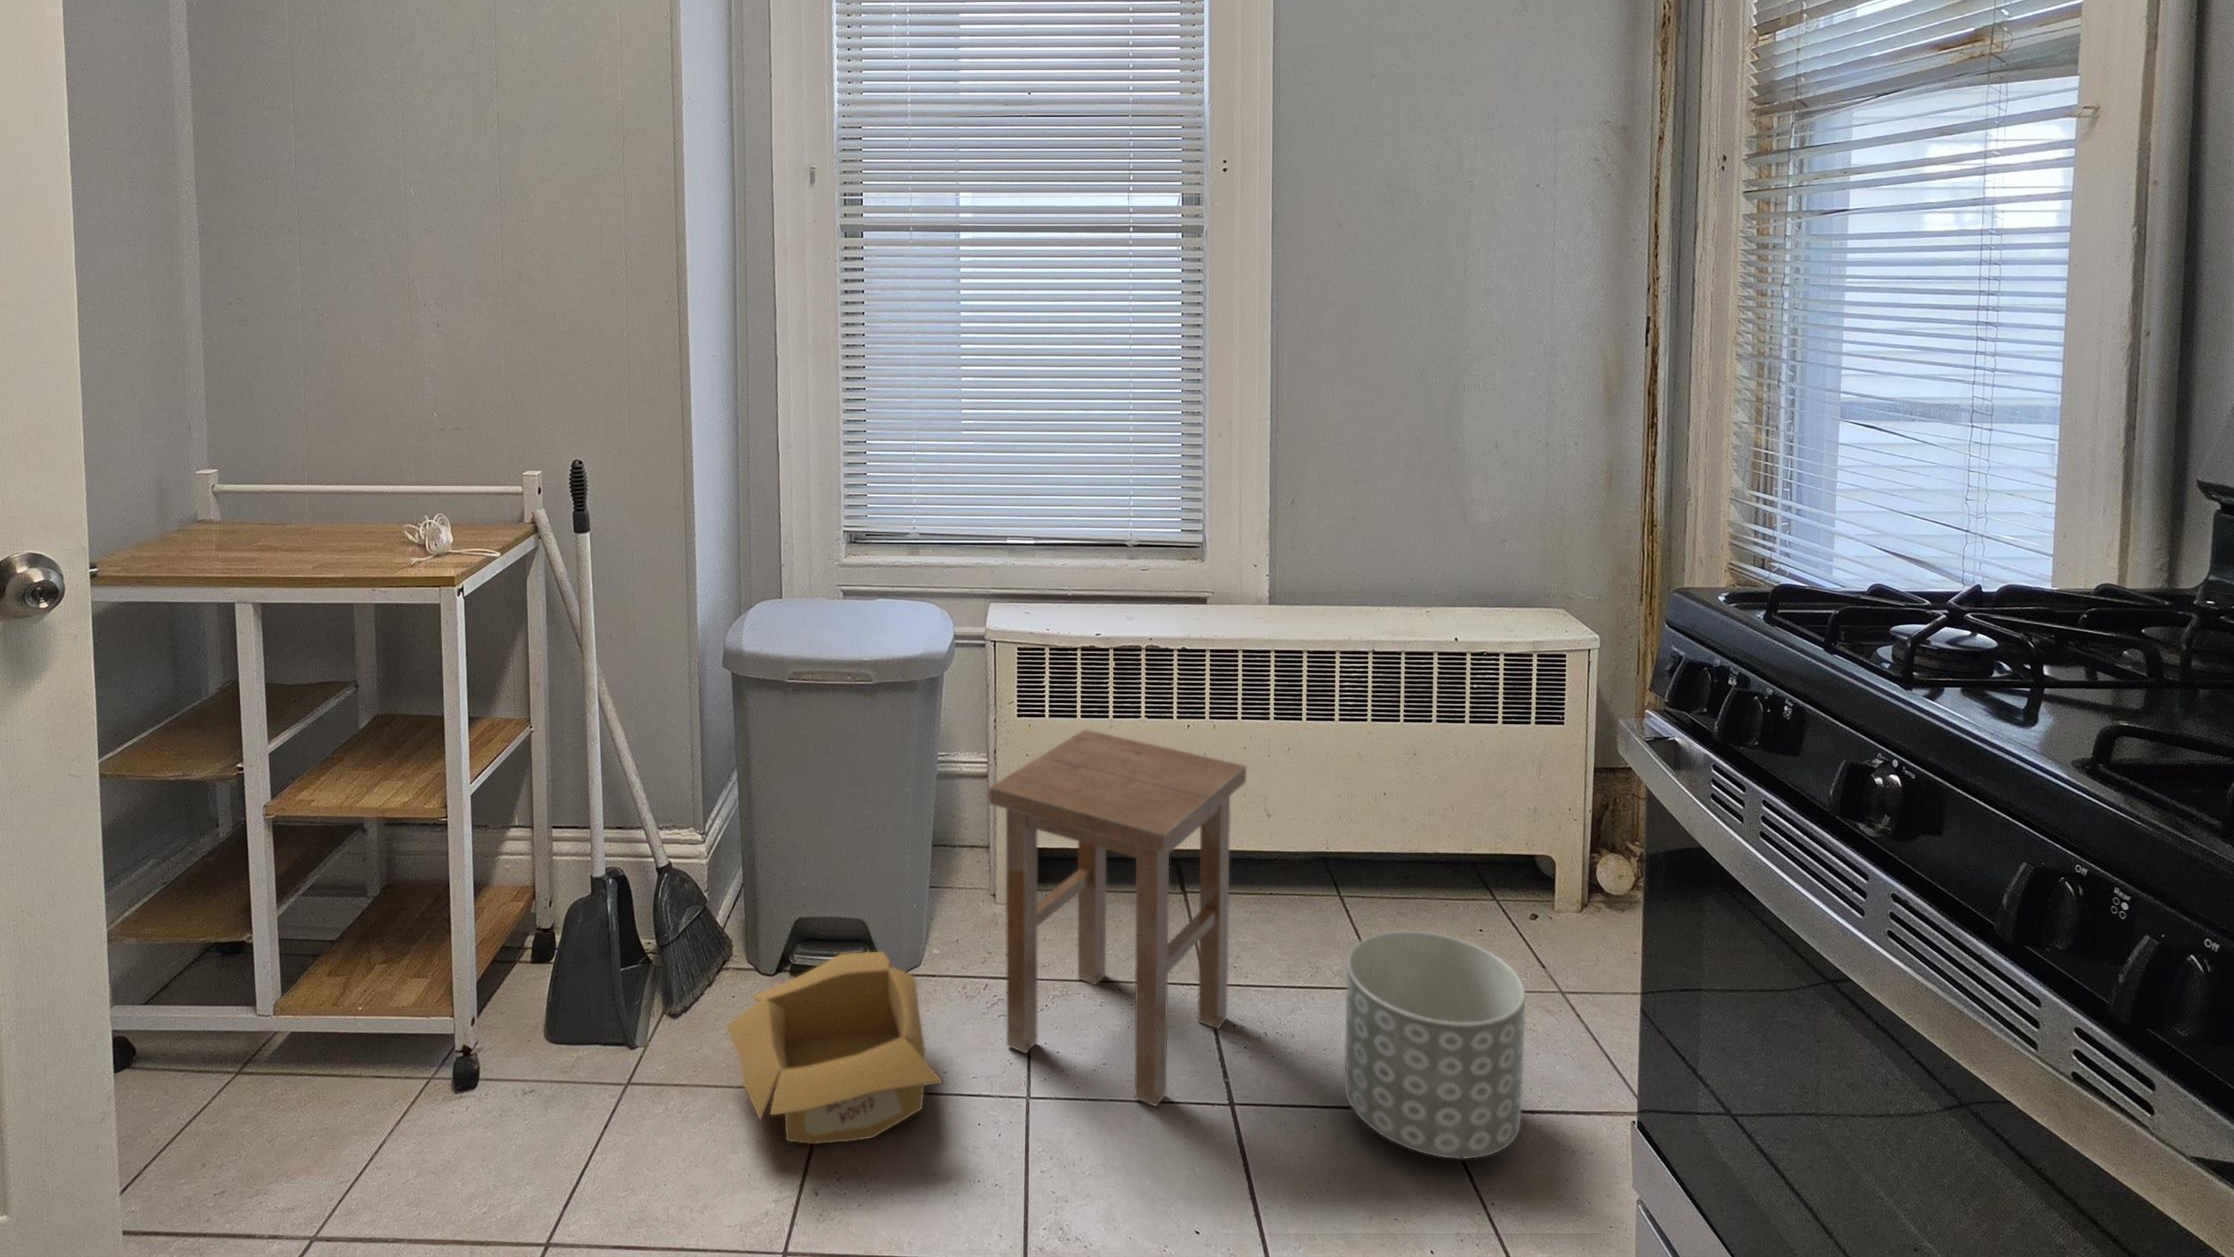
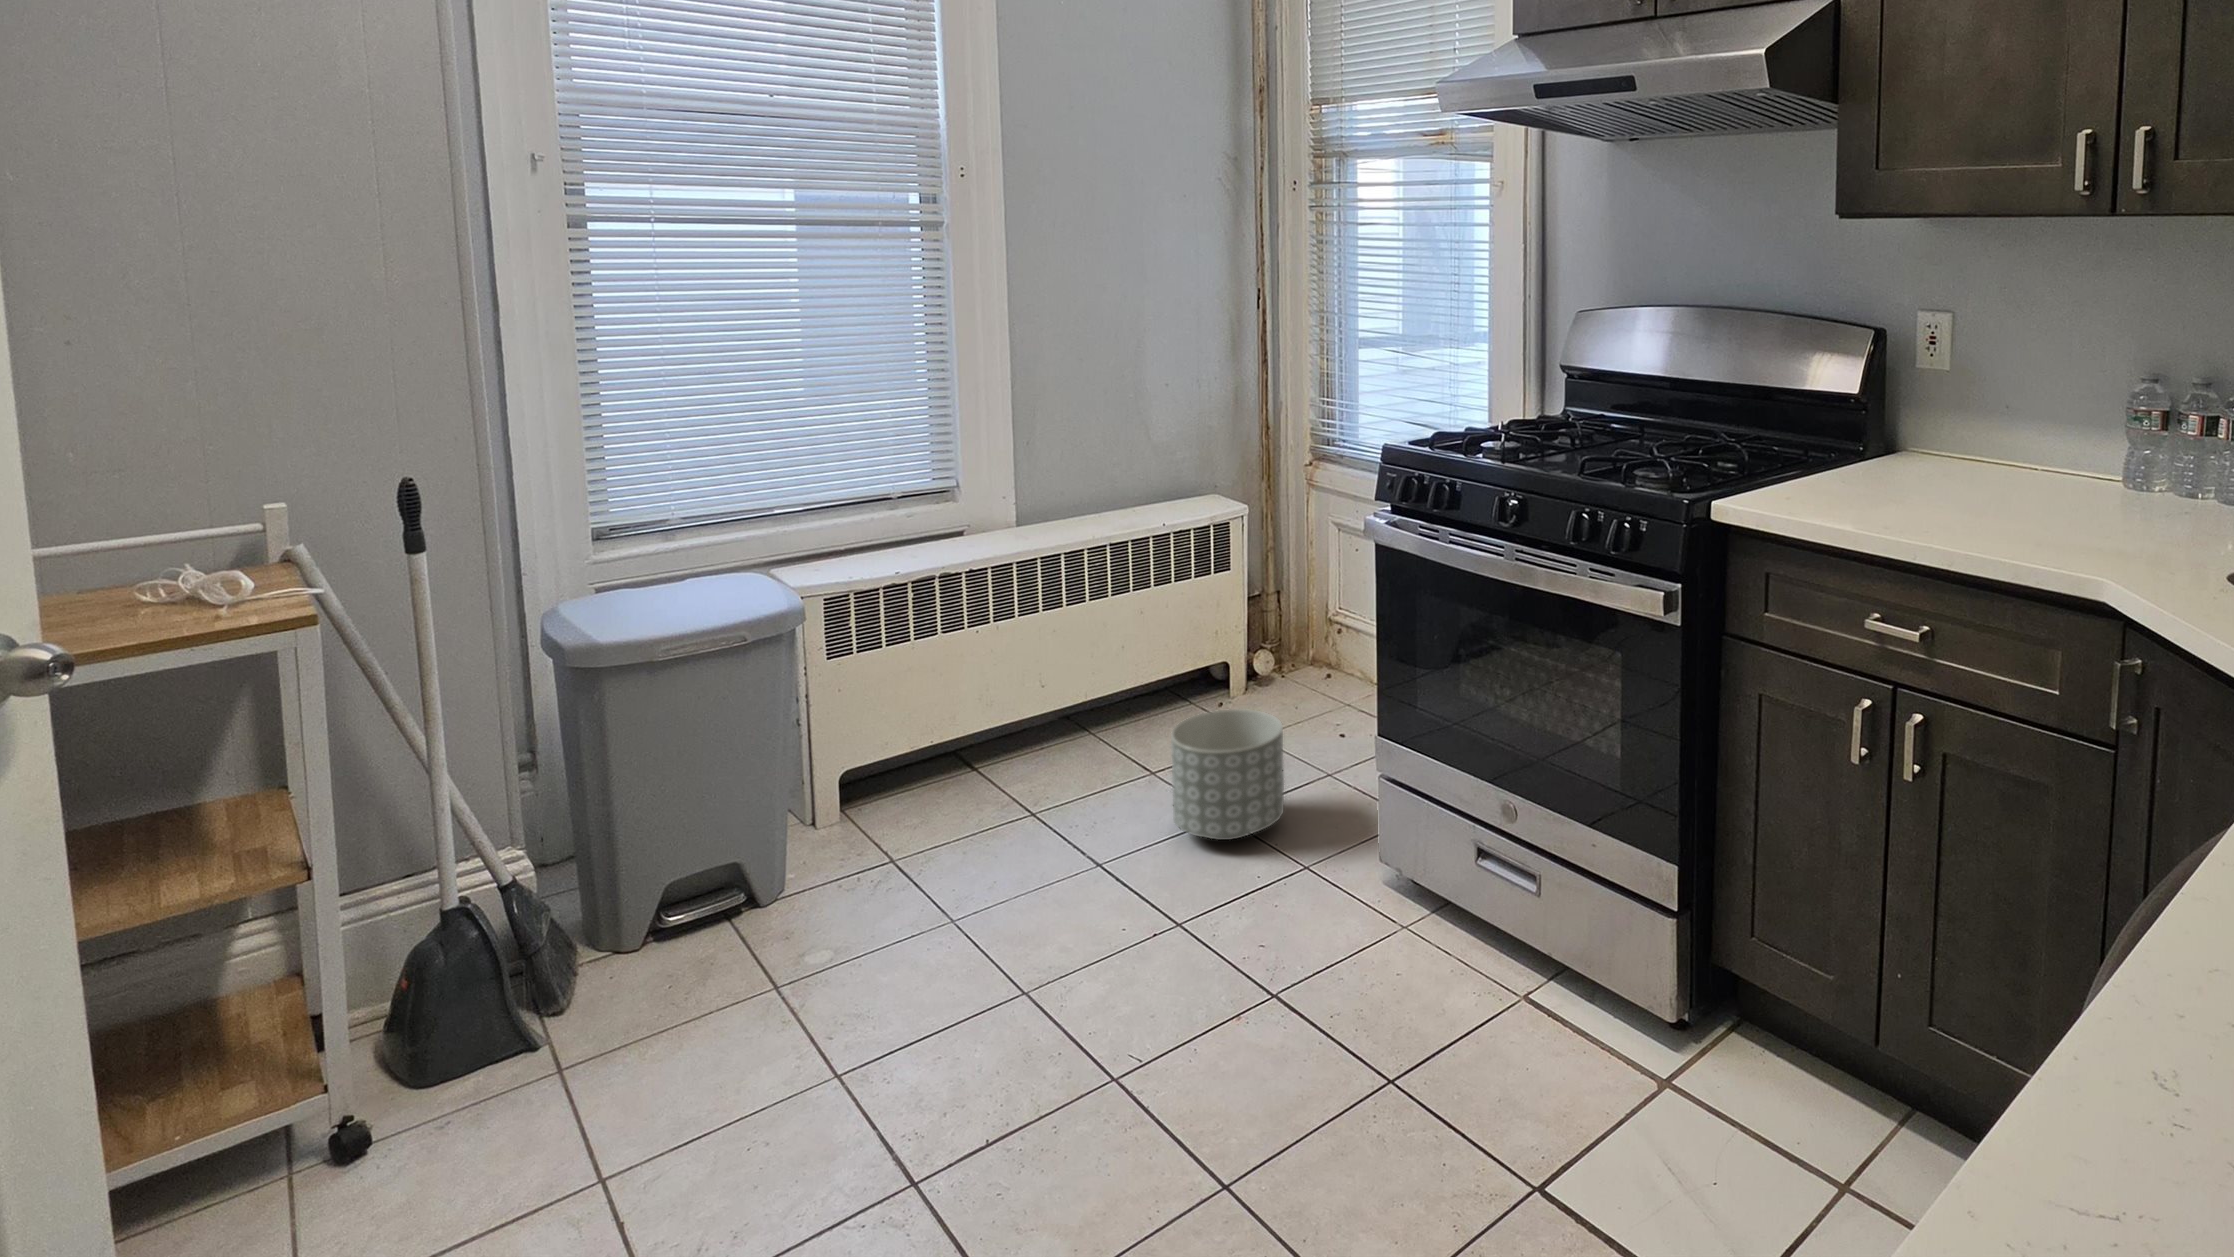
stool: present [989,730,1246,1106] -> none [889,636,1072,904]
cardboard box: present [727,952,943,1144] -> none [657,872,913,1027]

